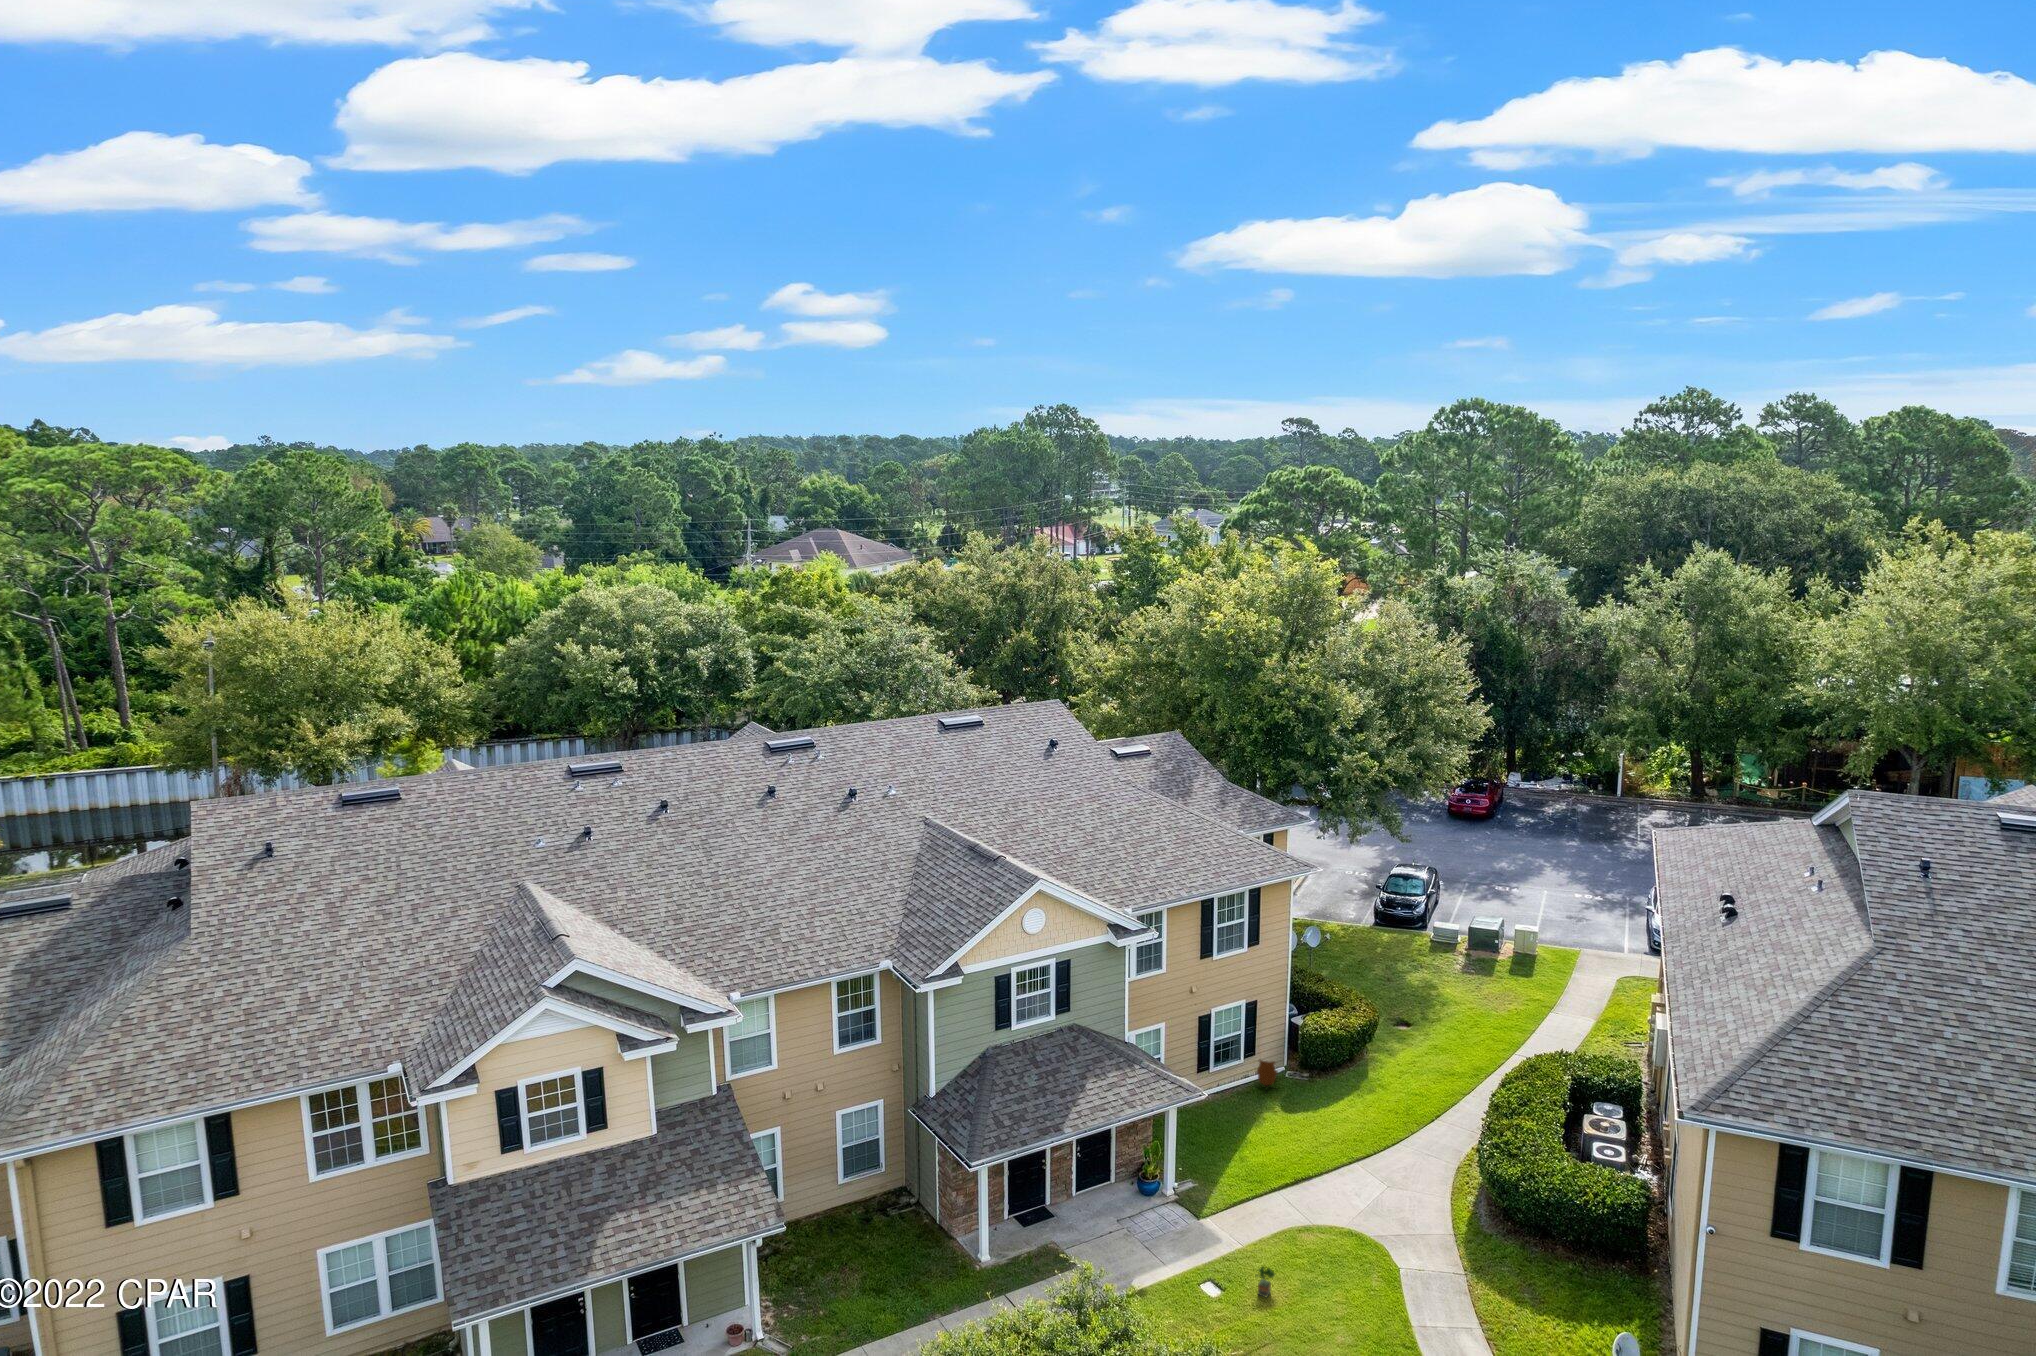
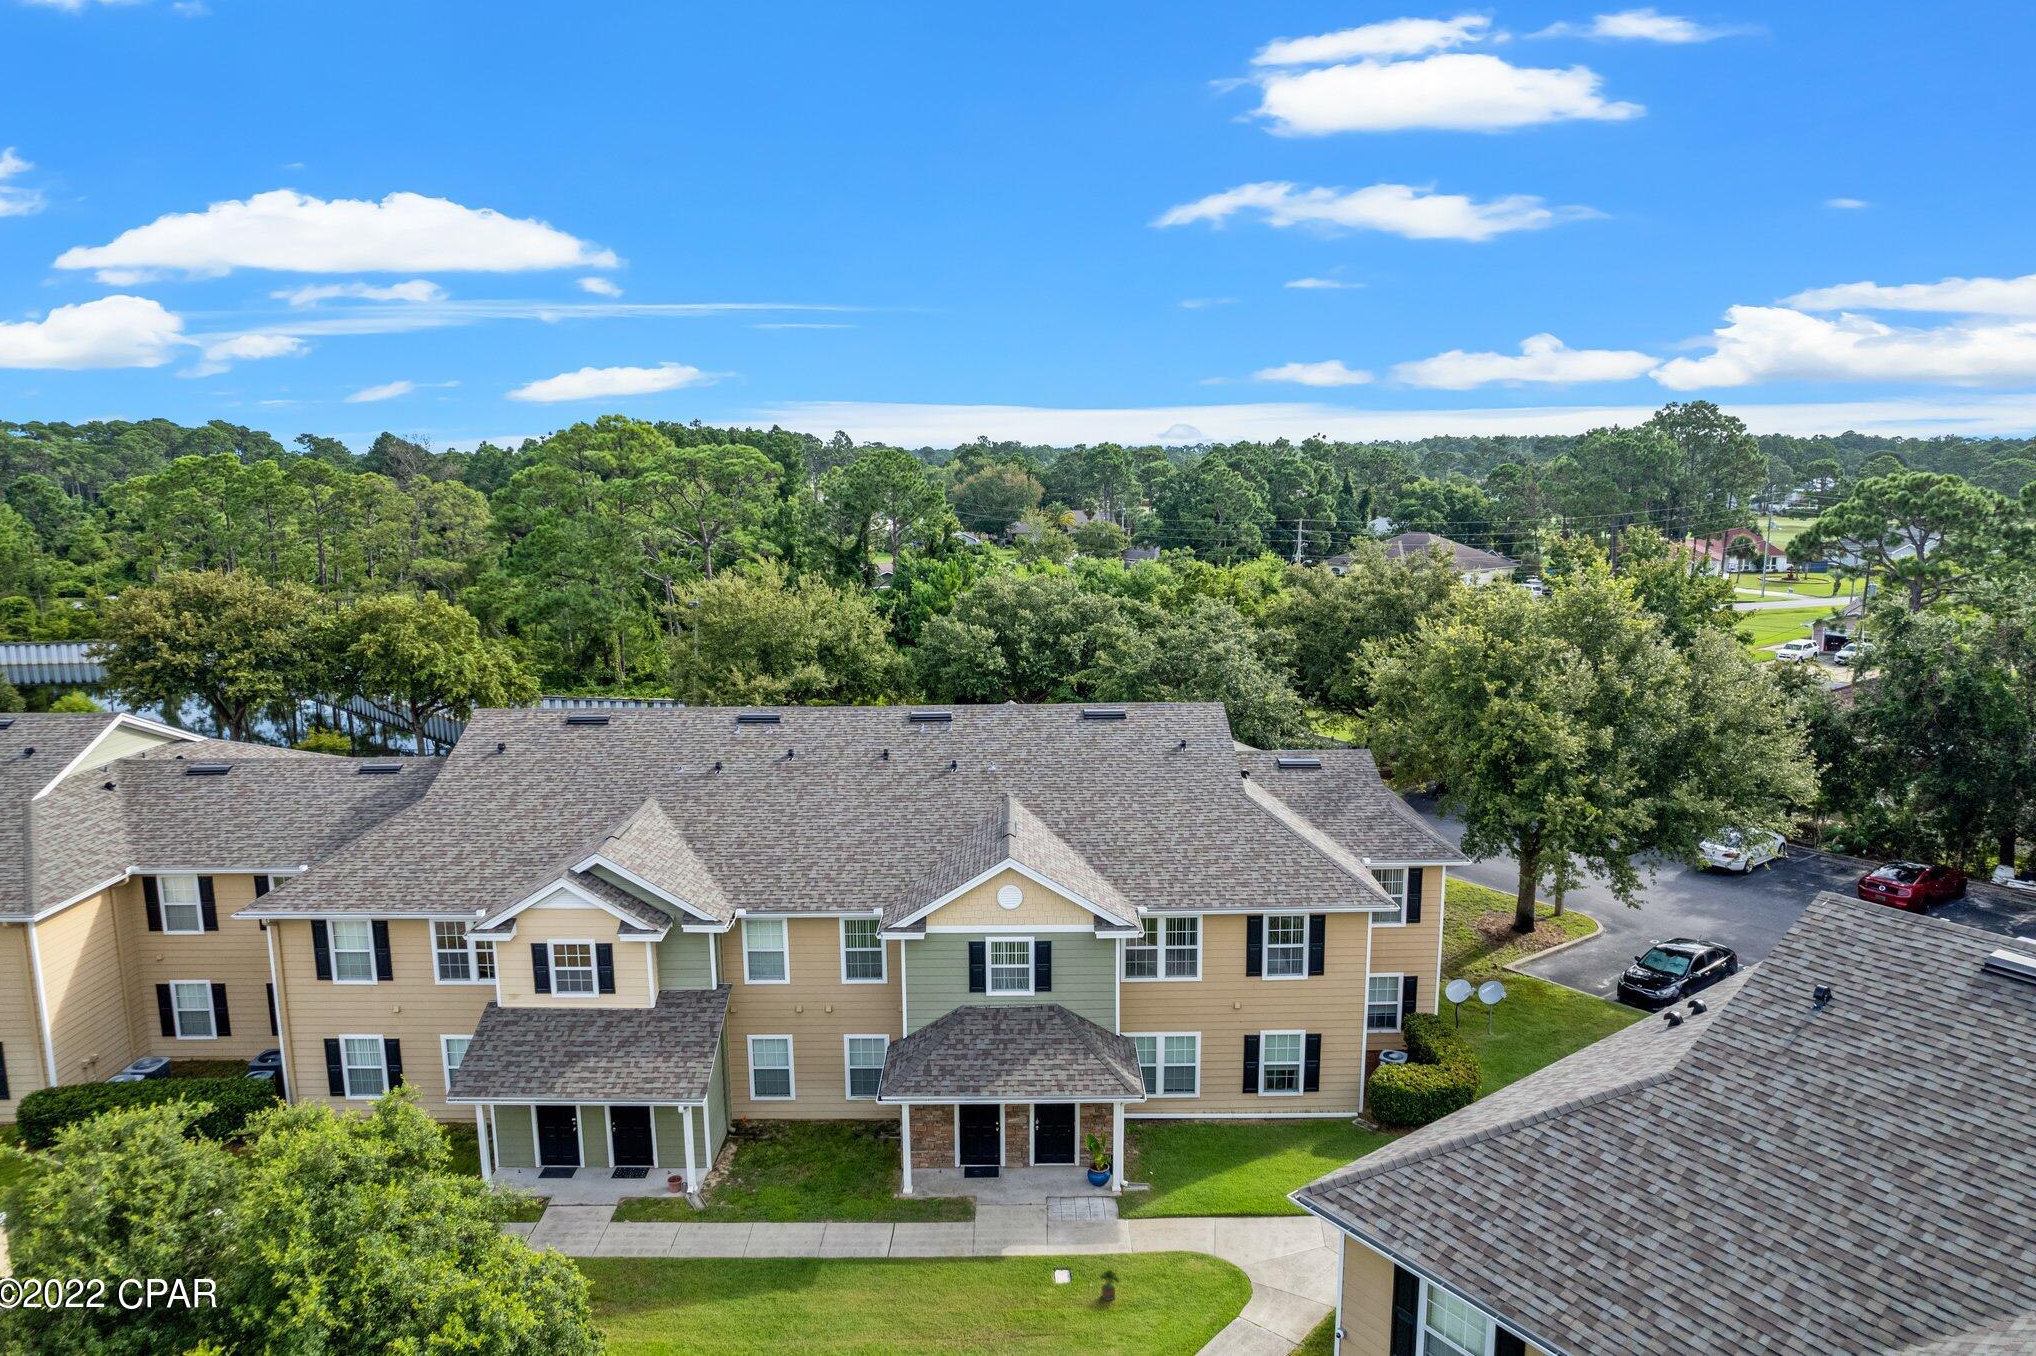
lounge chair: present [1257,1060,1278,1094] -> none [1305,1094,1340,1133]

